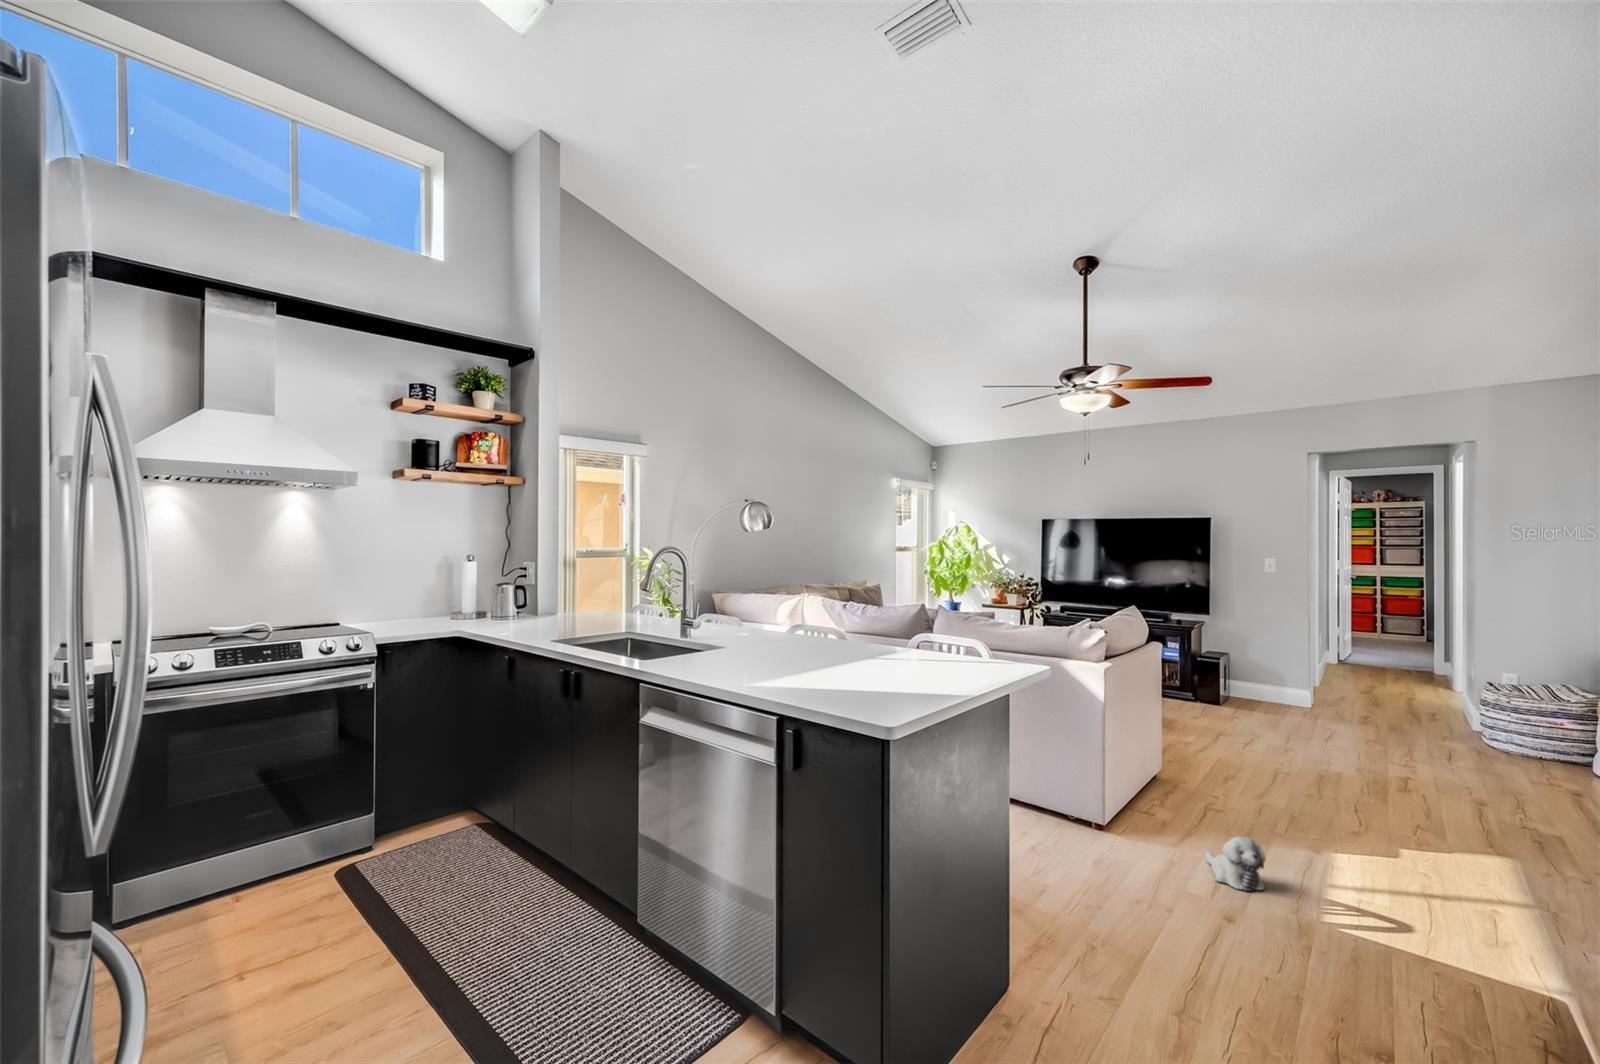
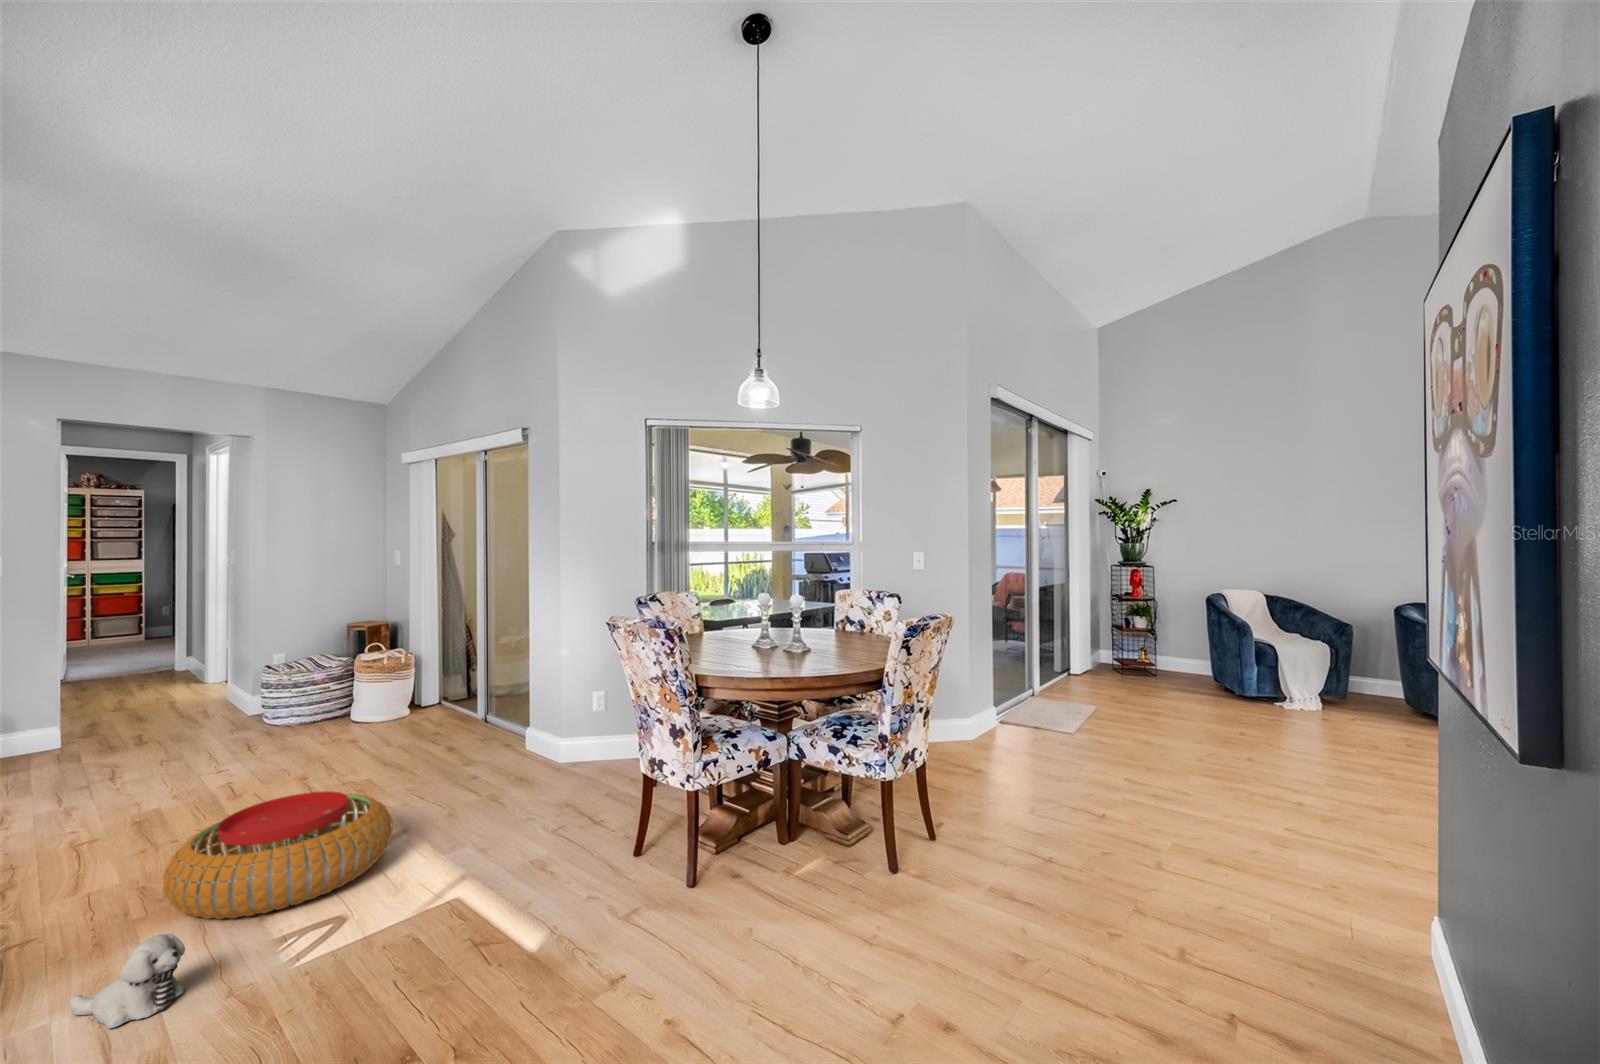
pouf: none [1287,789,1517,905] -> present [163,791,393,919]

